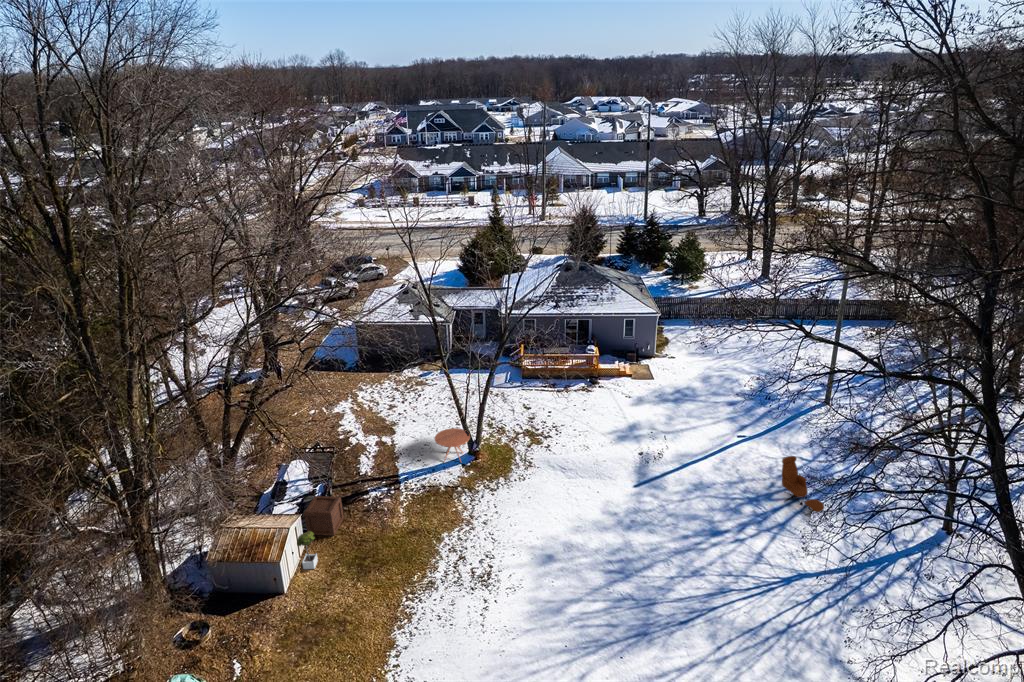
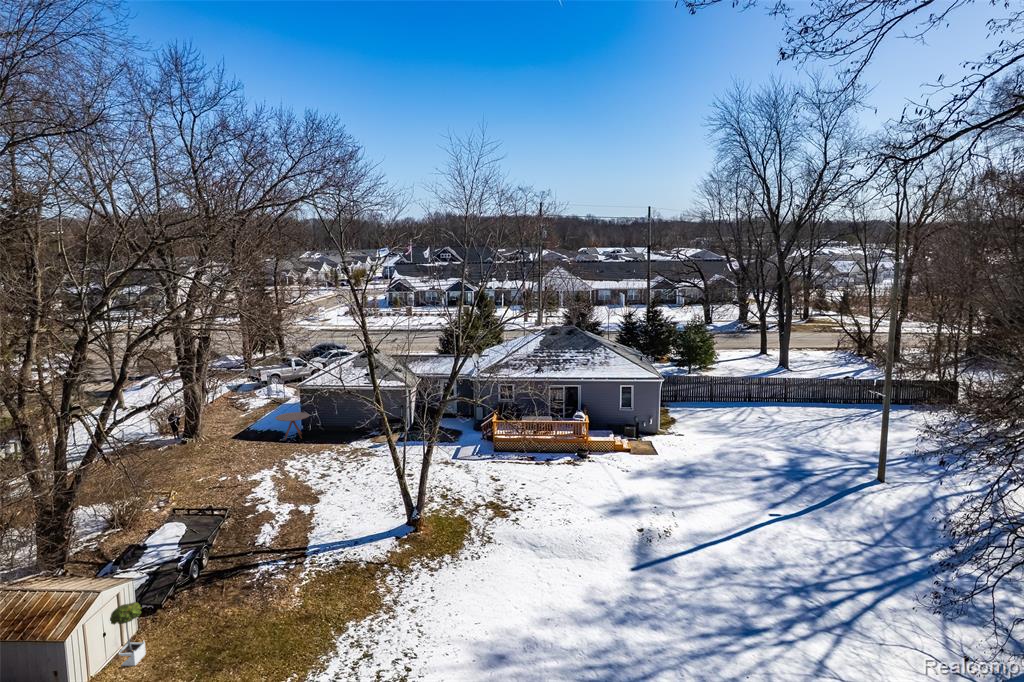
round table: present [435,428,470,462] -> present [276,412,309,440]
lounge chair: present [782,456,824,515] -> none [837,525,908,616]
wooden crate: present [304,496,344,536] -> none [146,561,211,620]

